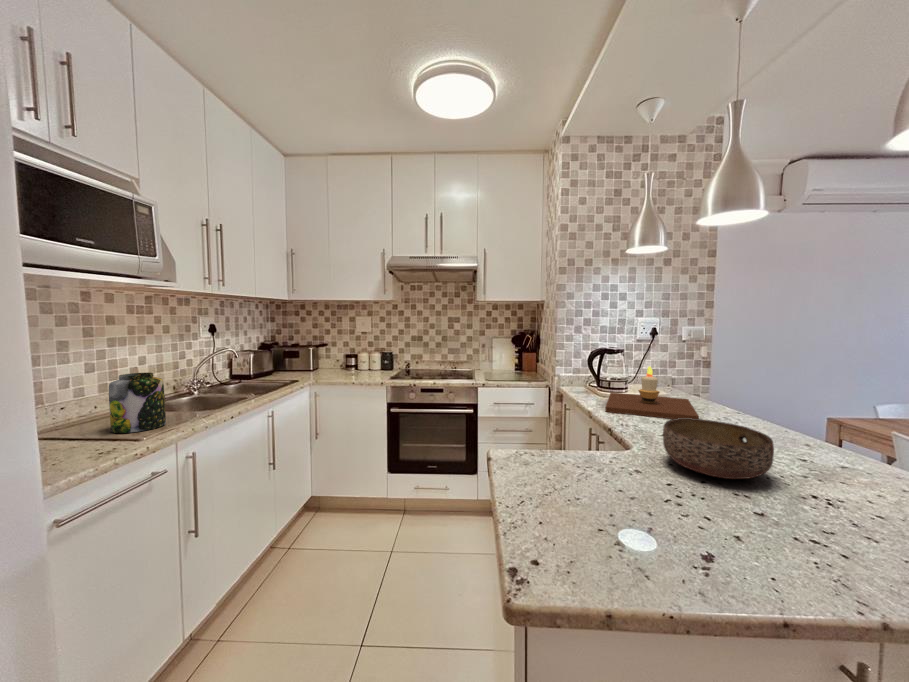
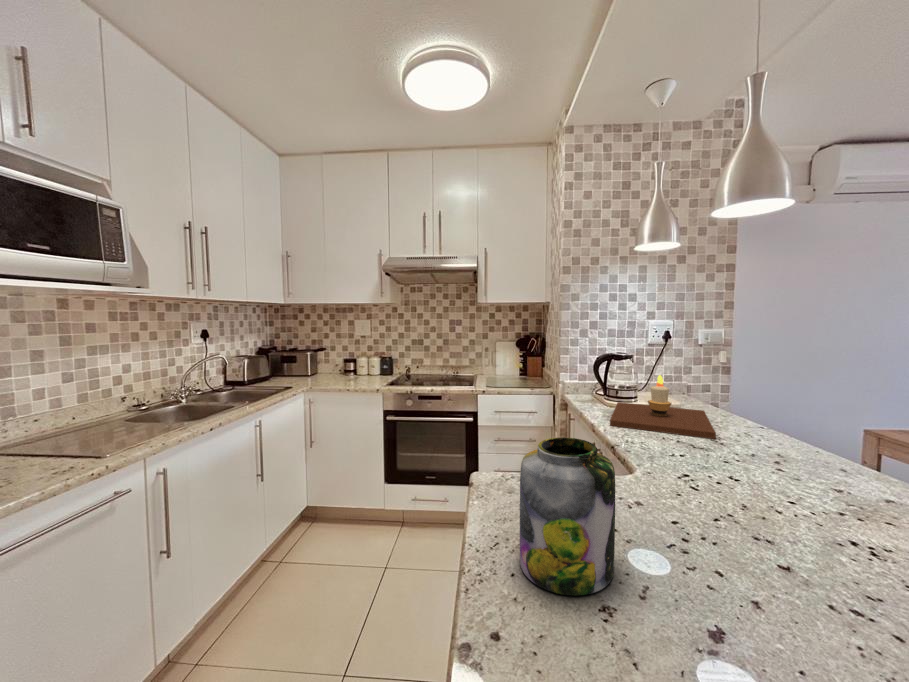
jar: present [109,373,166,433] -> present [520,437,615,596]
bowl: present [663,418,774,479] -> none [671,441,808,523]

